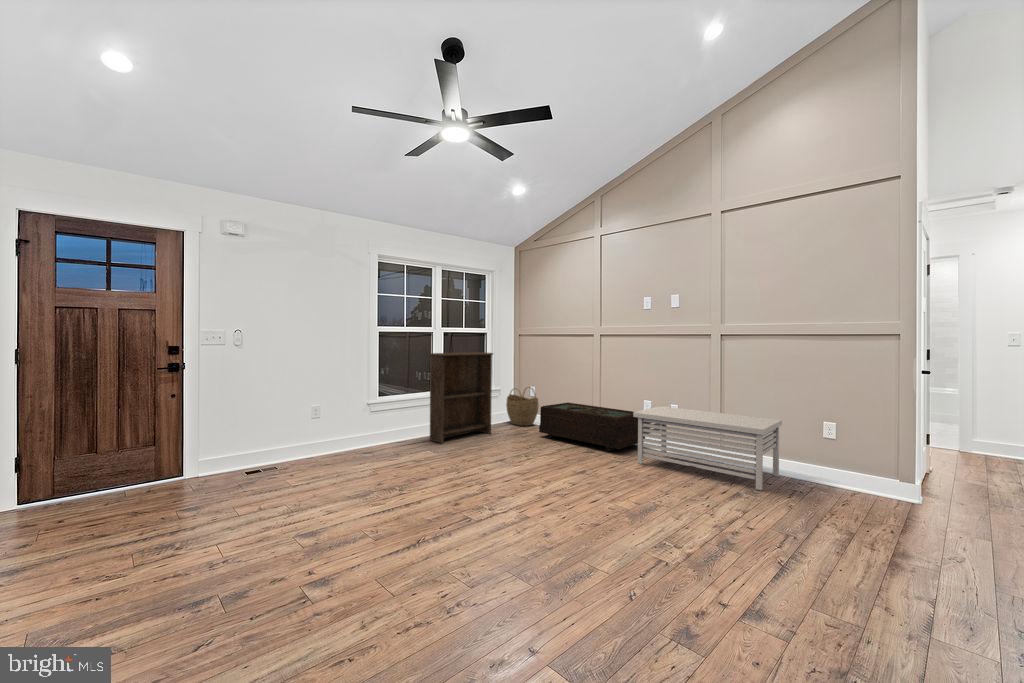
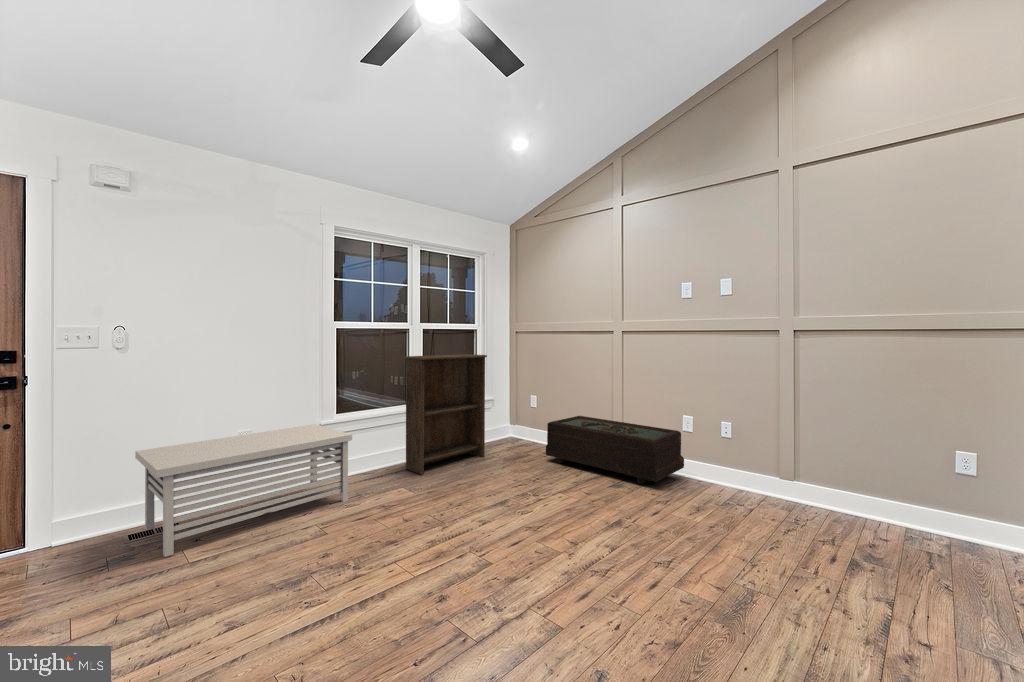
woven basket: present [506,387,538,426] -> none [502,395,541,444]
storage bench: present [633,406,782,490] -> present [135,424,352,557]

